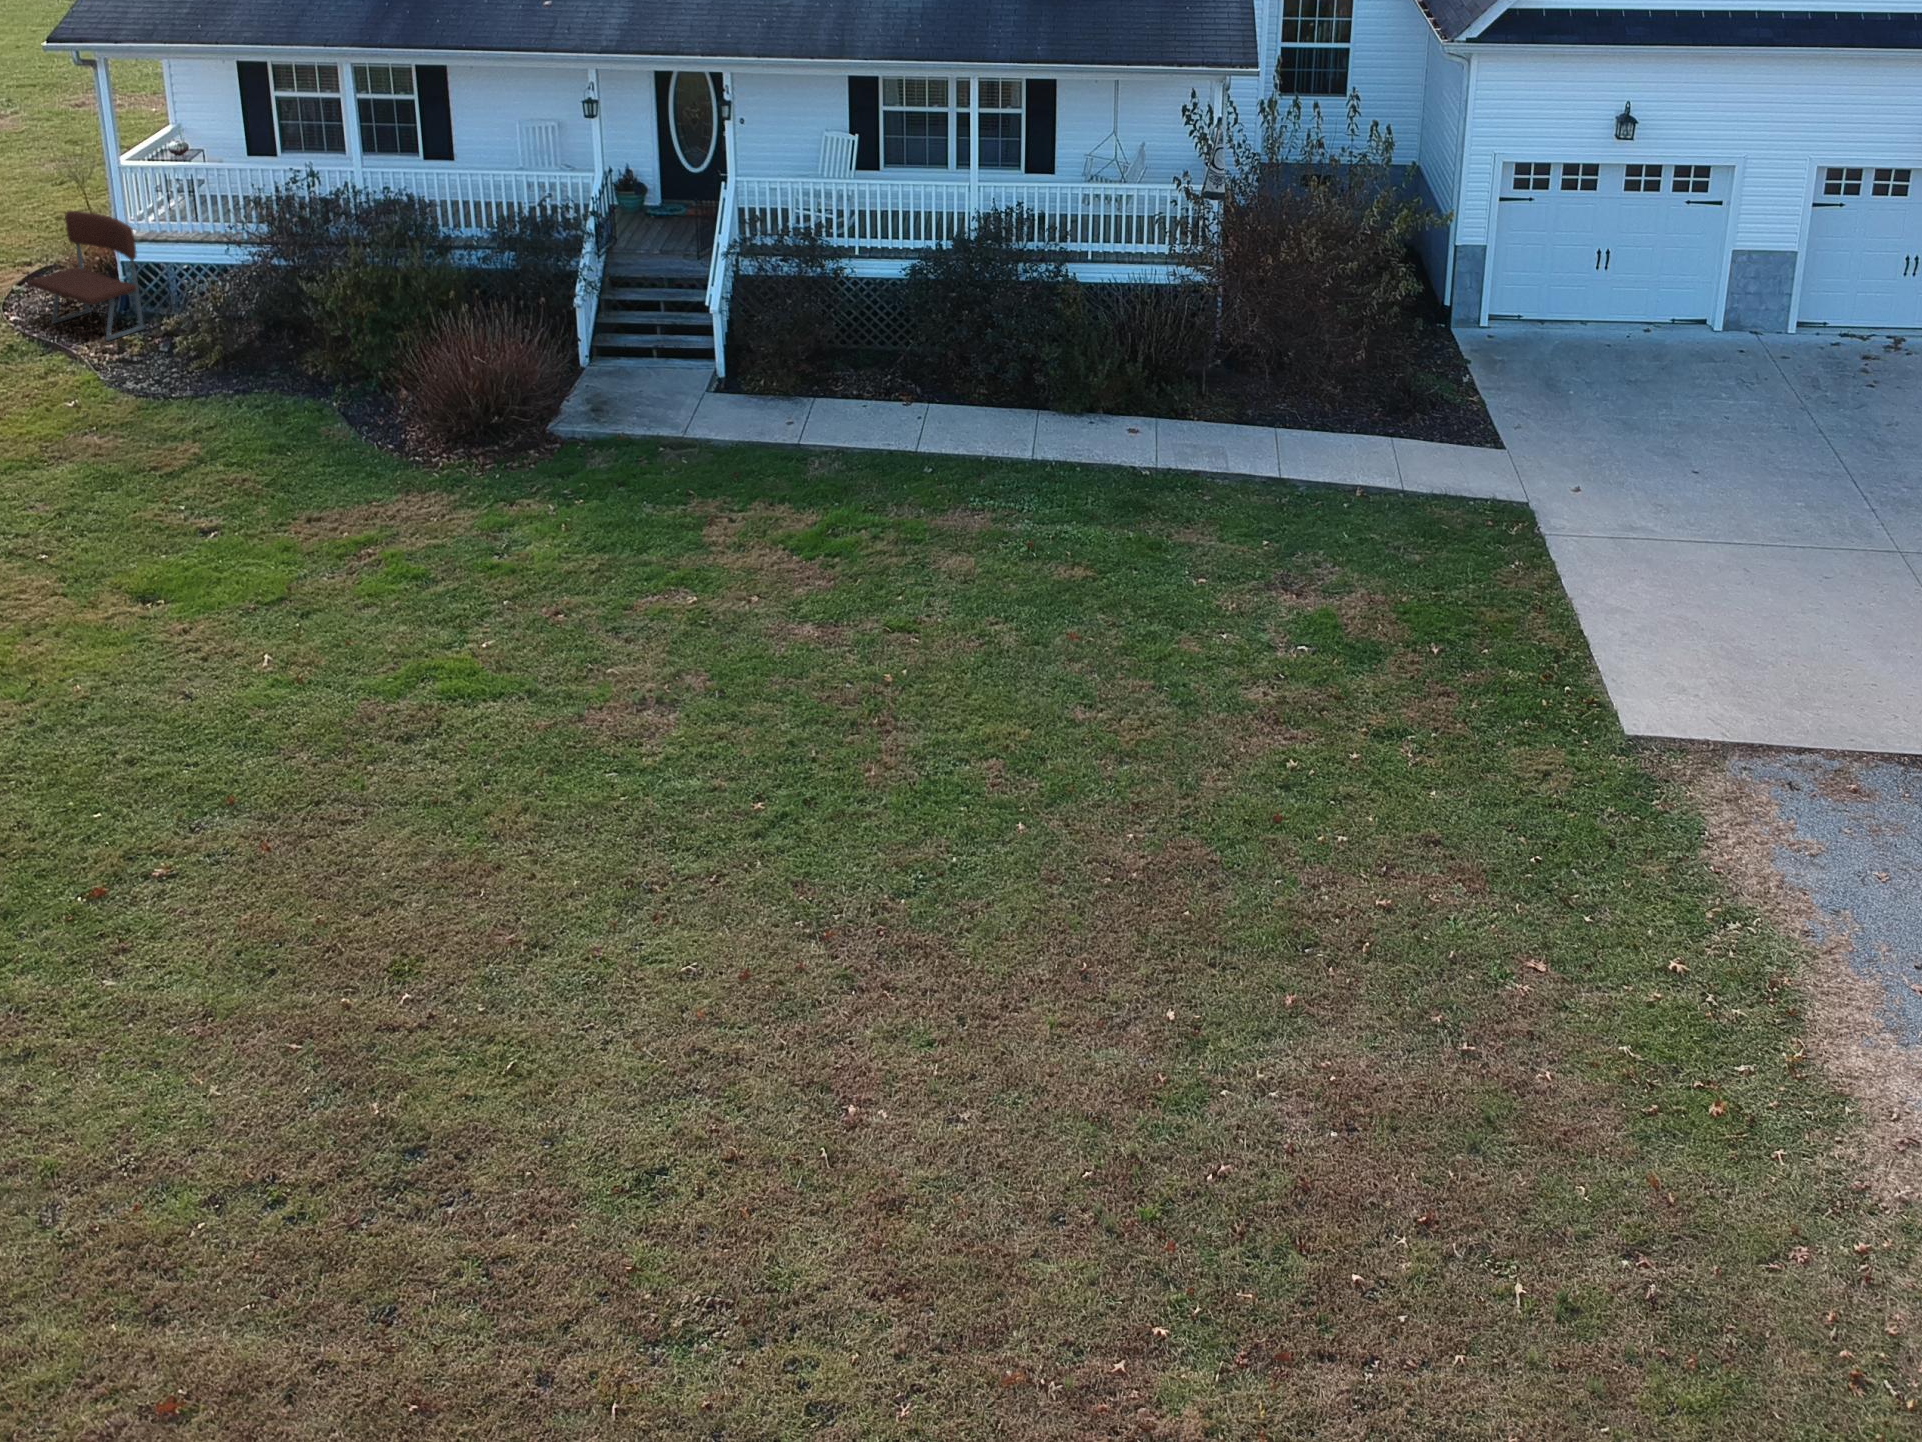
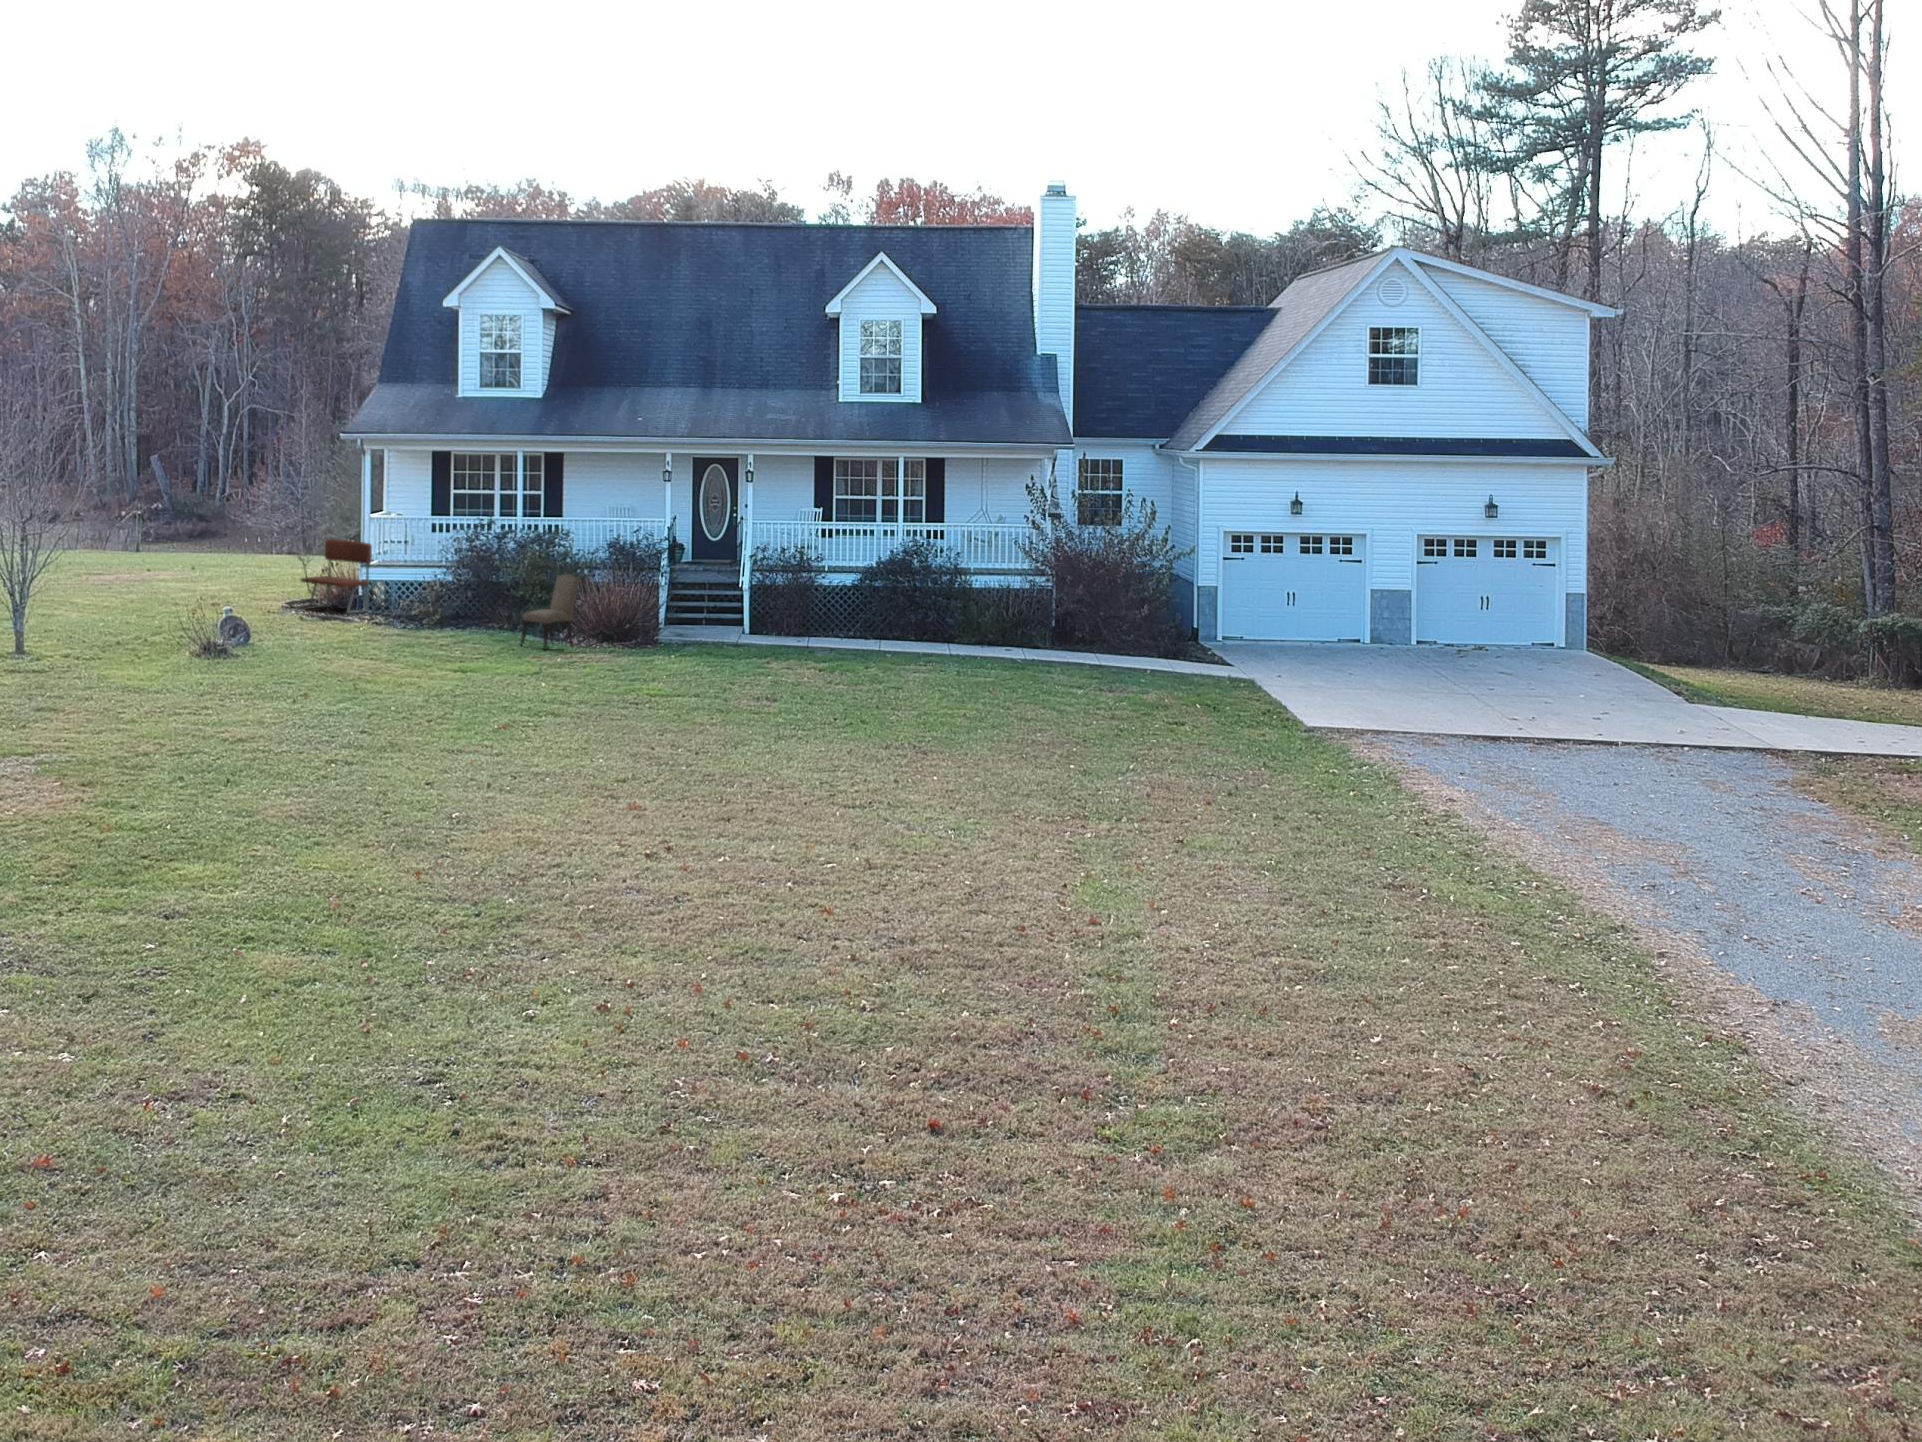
chair: none [346,333,437,473] -> present [521,574,579,649]

